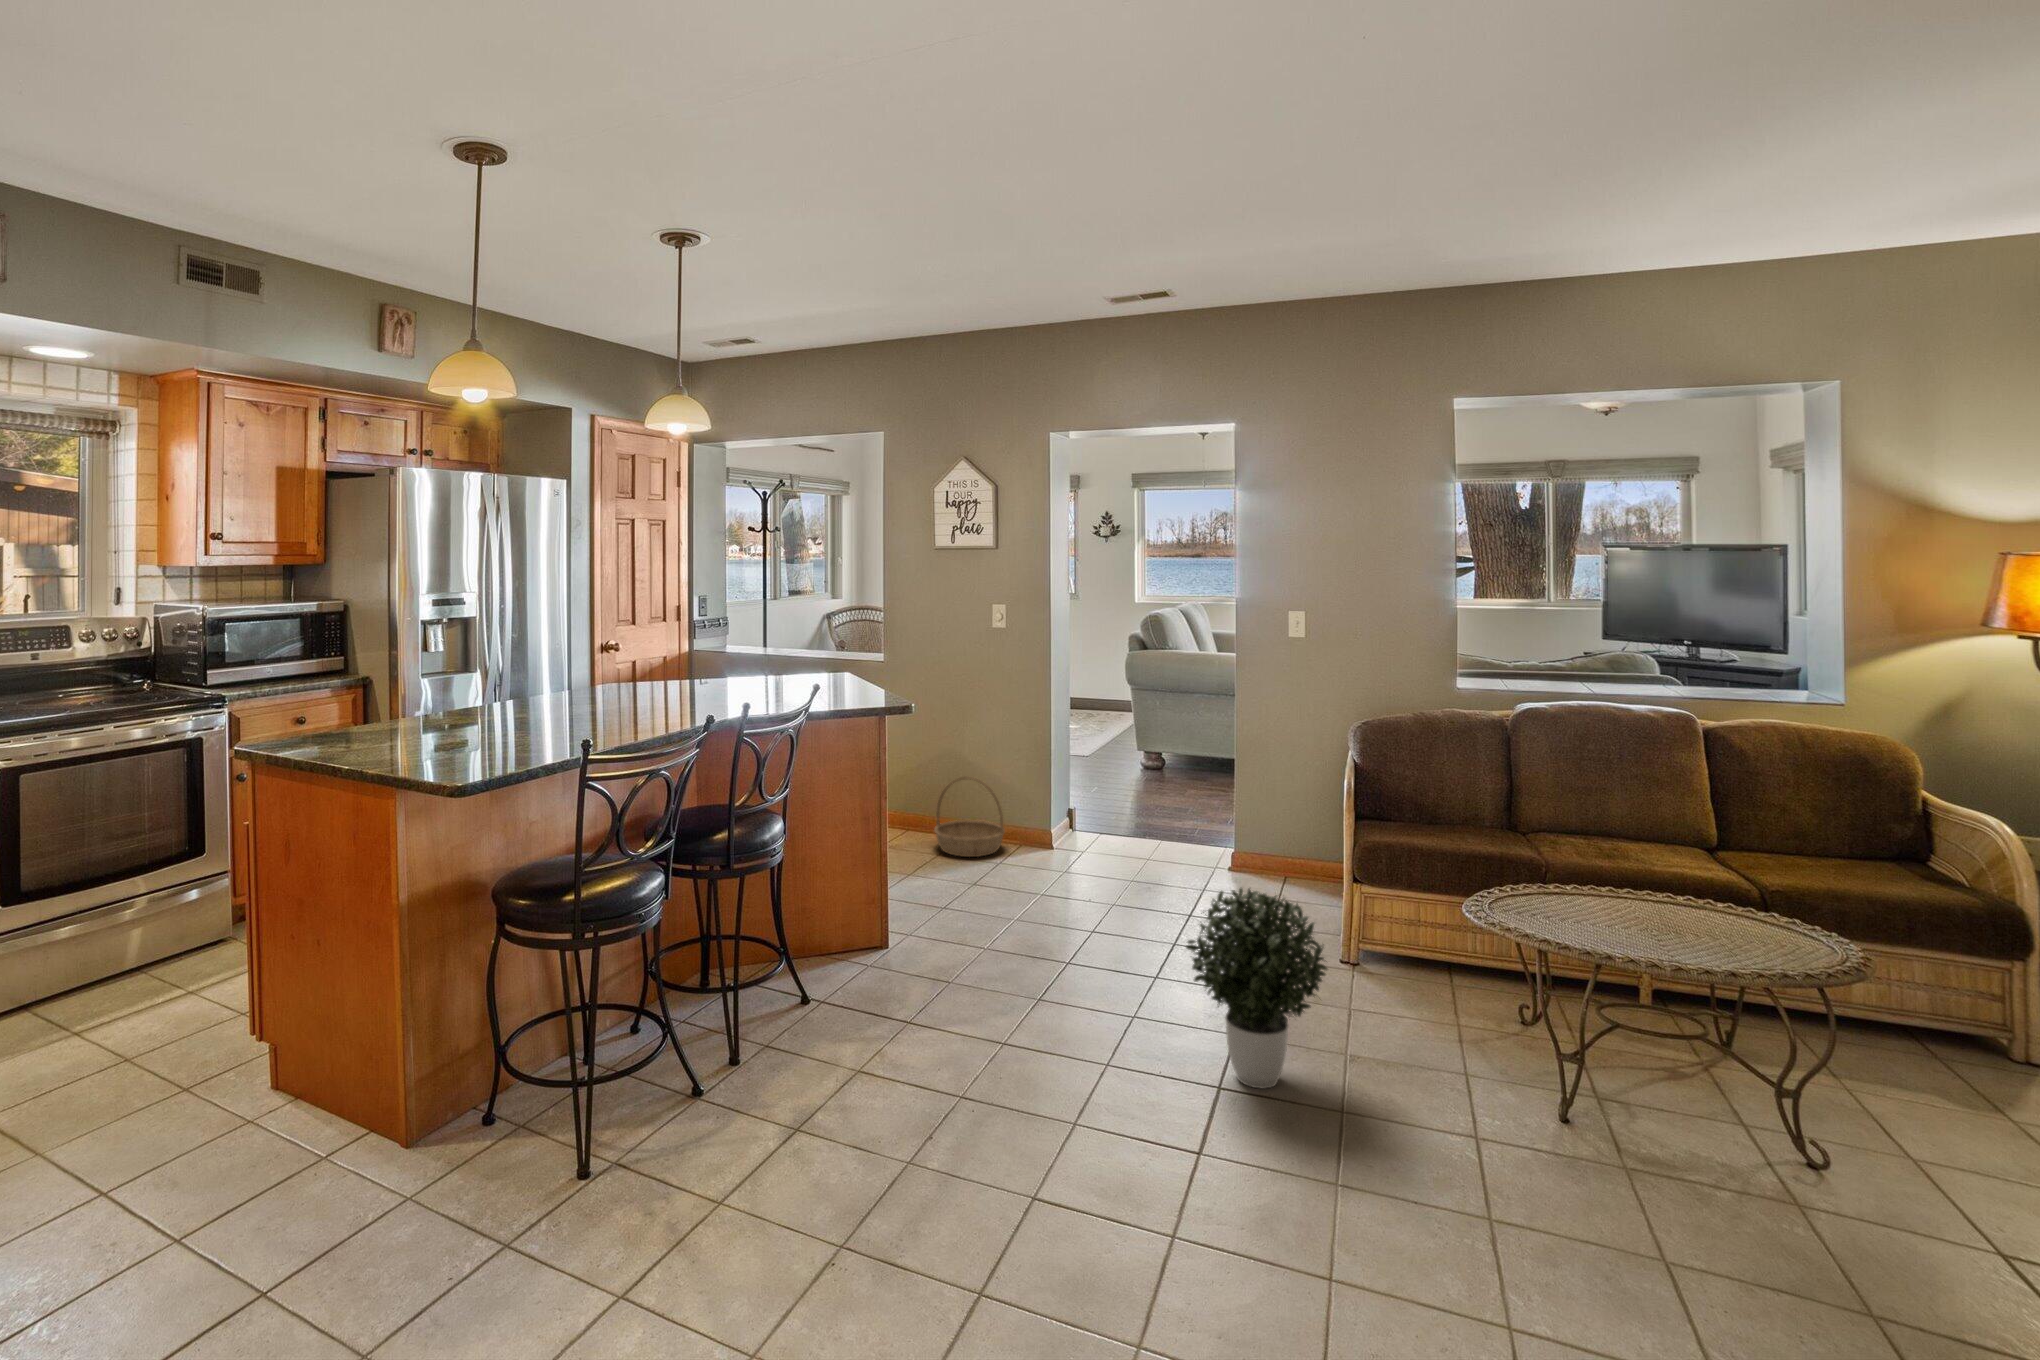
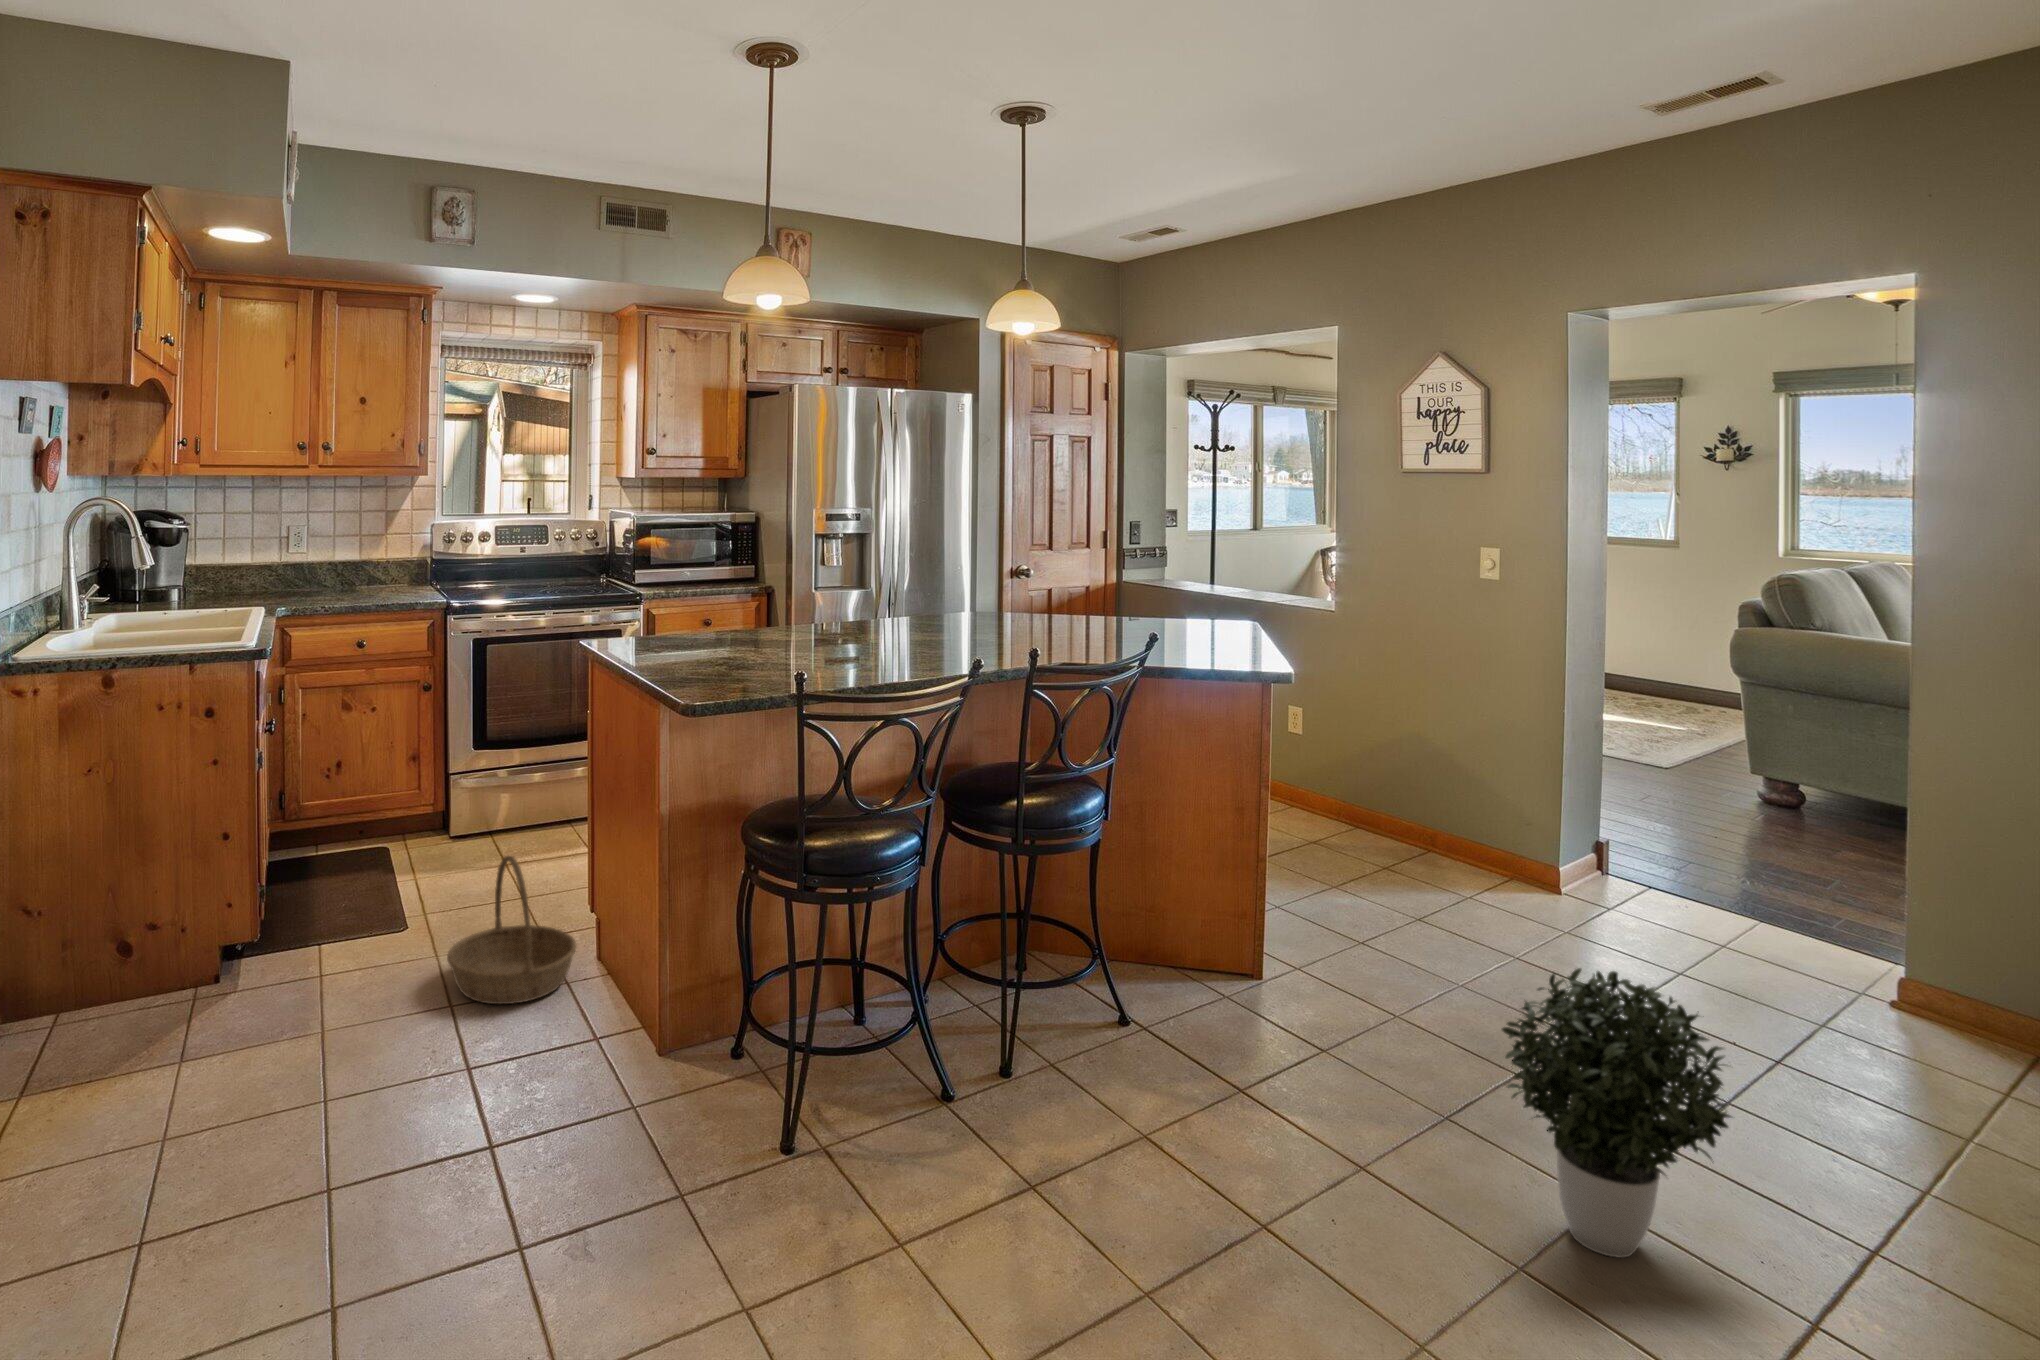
basket: present [934,776,1005,857] -> present [447,856,577,1004]

